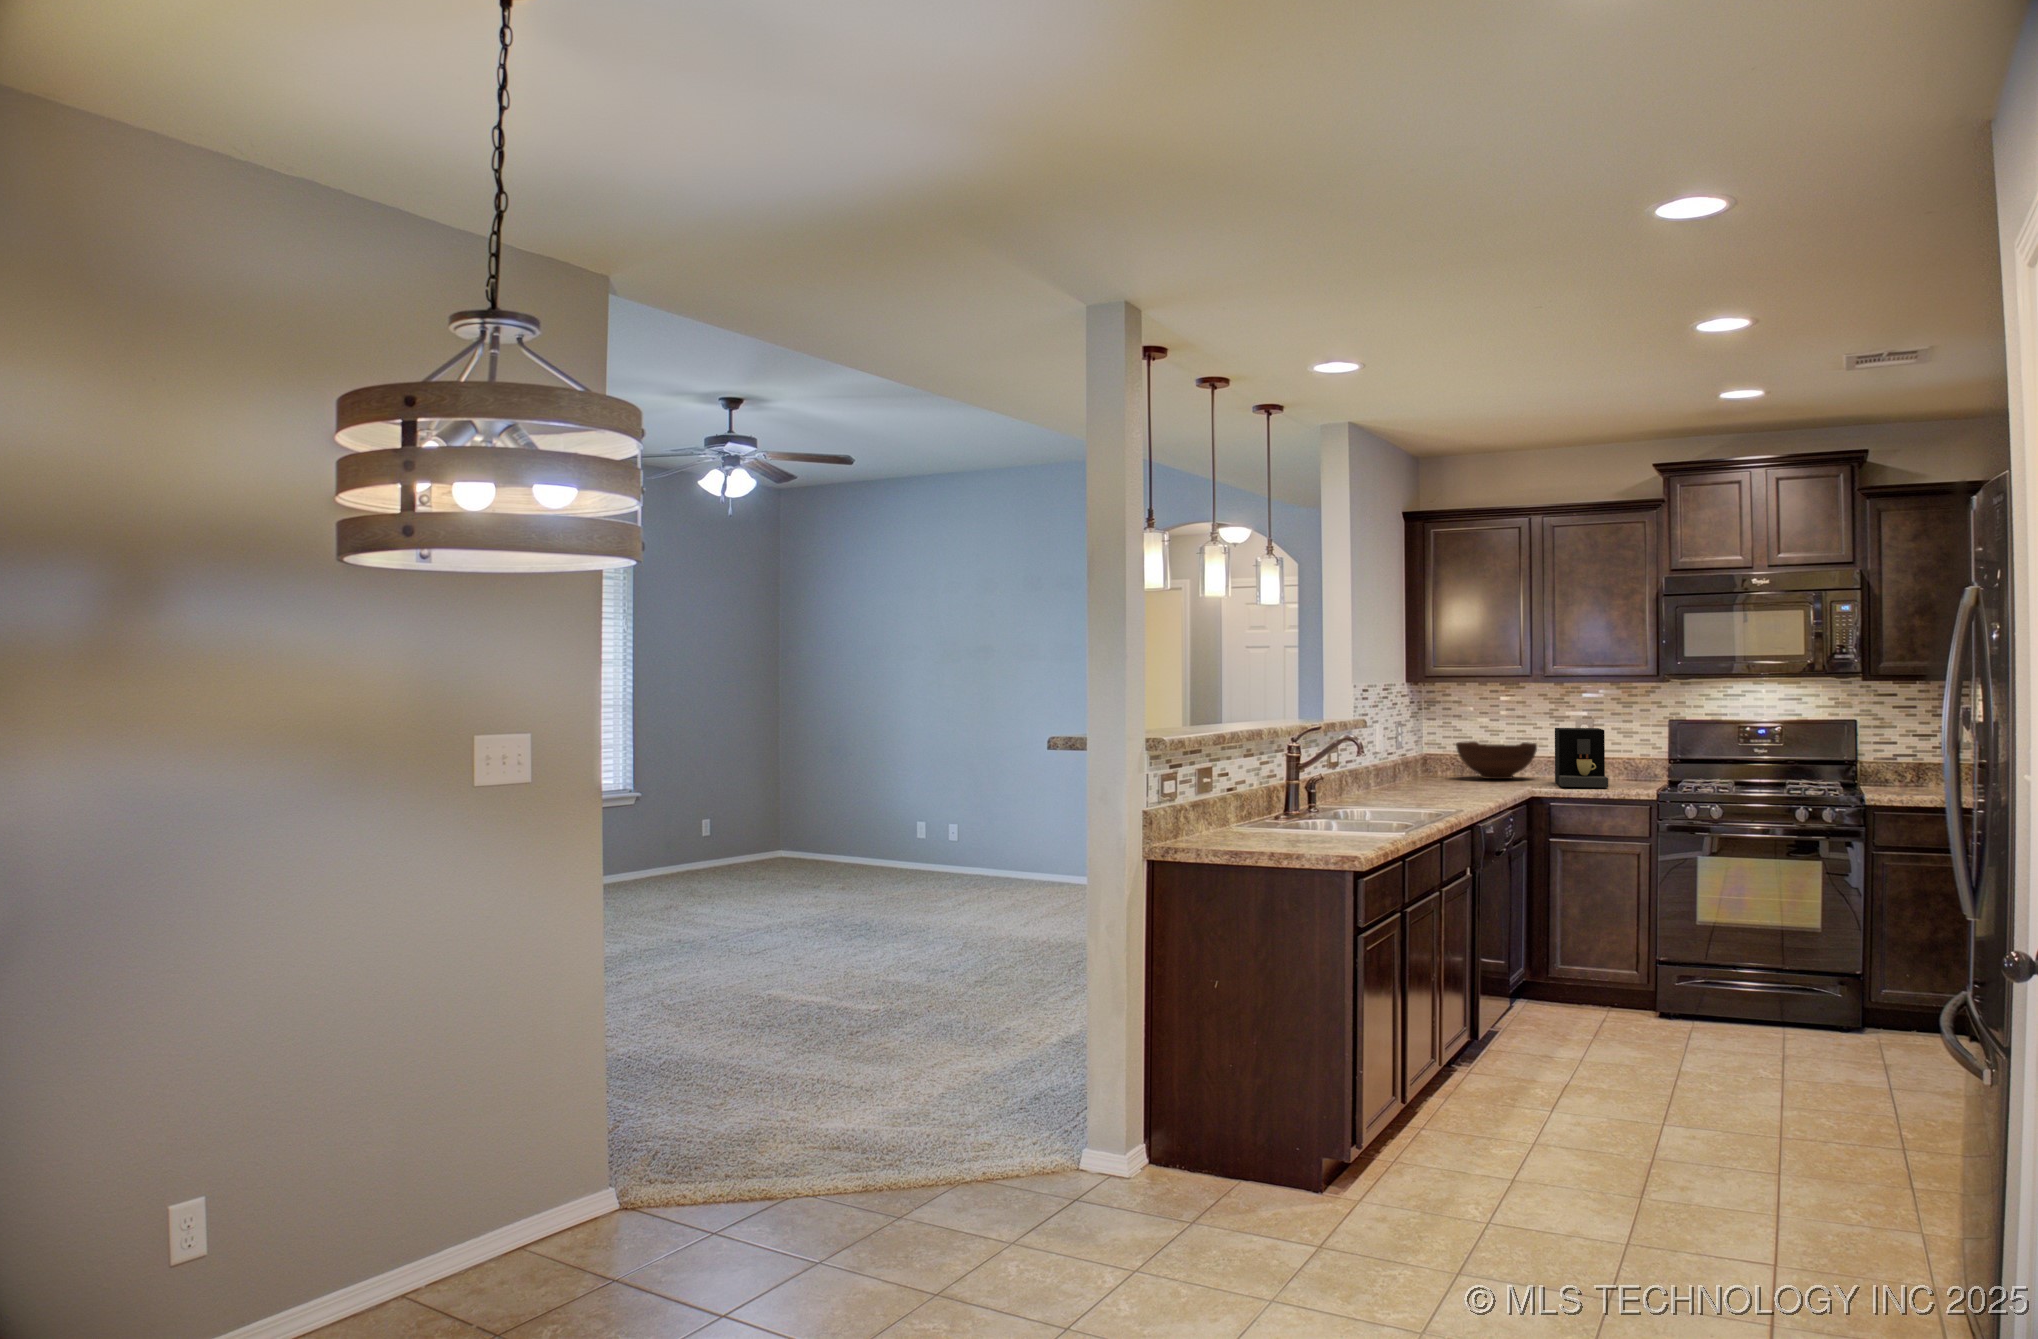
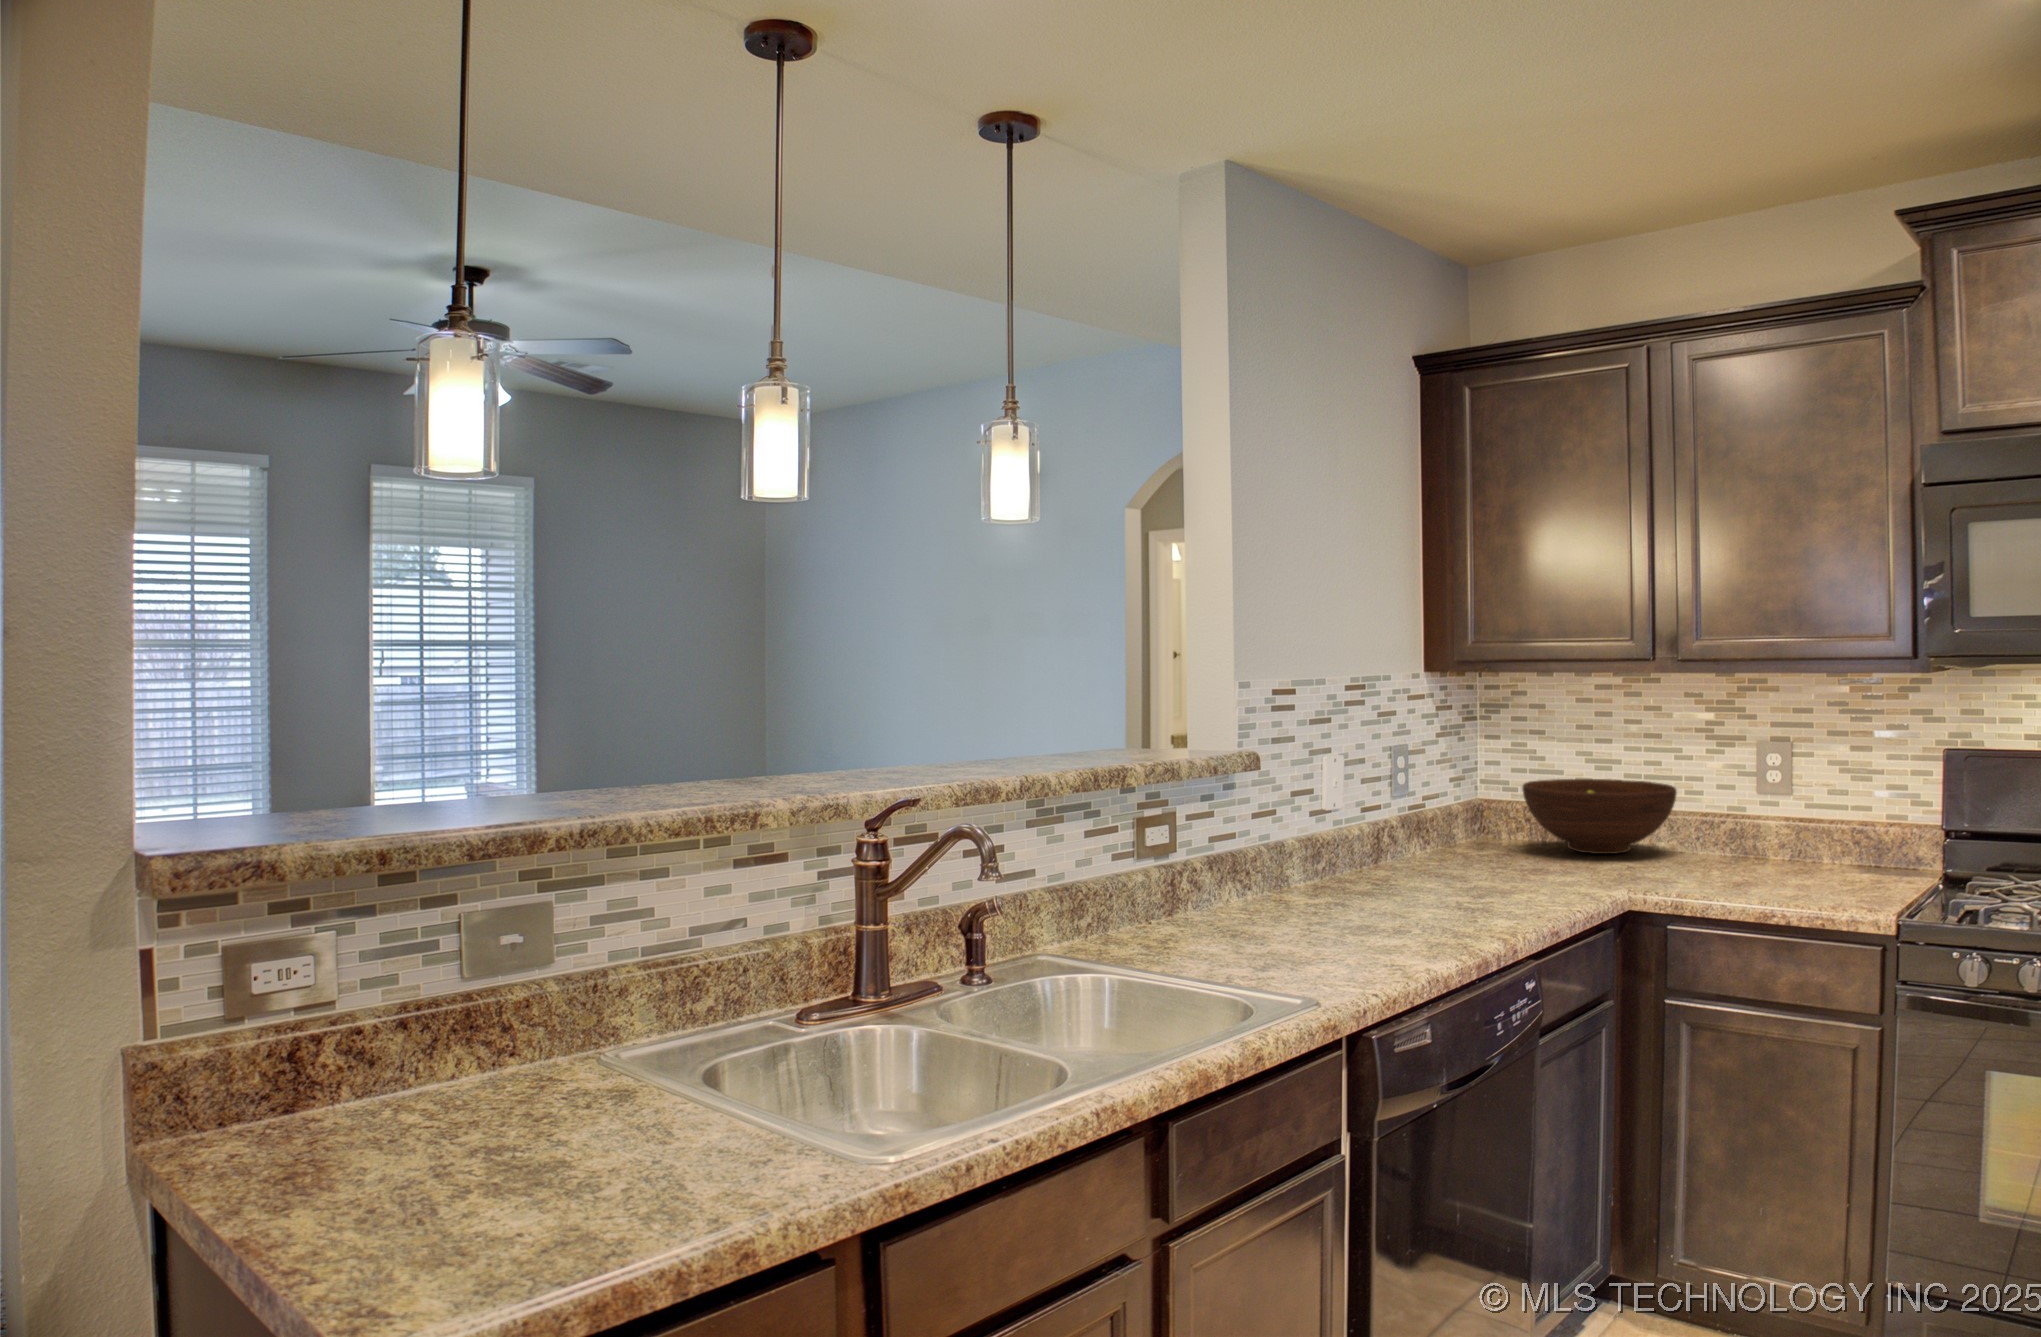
coffee maker: present [1555,728,1608,787] -> none [1689,763,1790,896]

